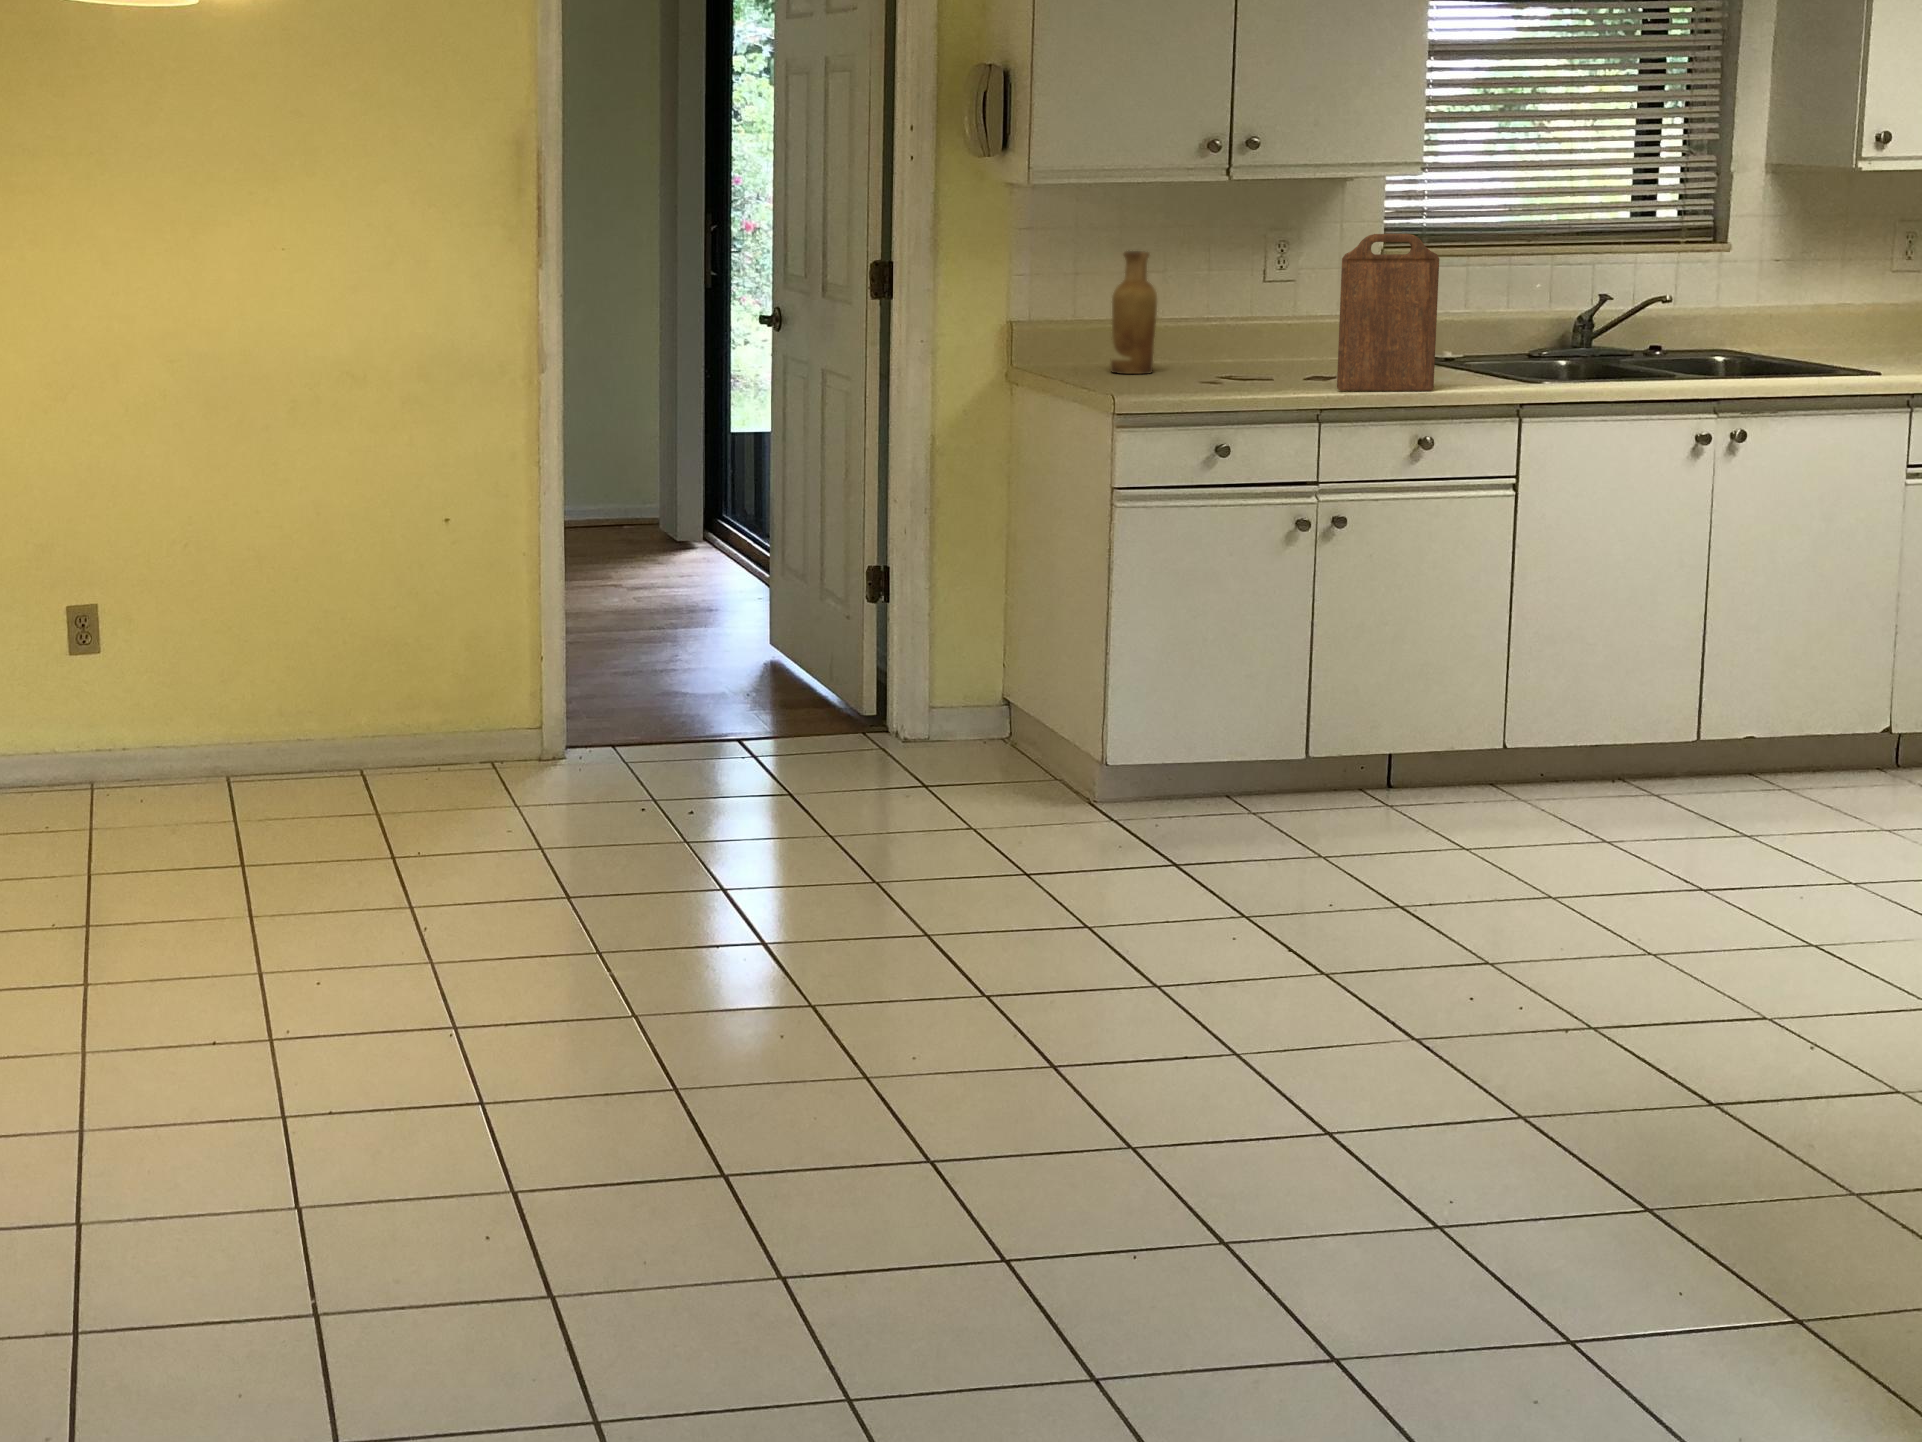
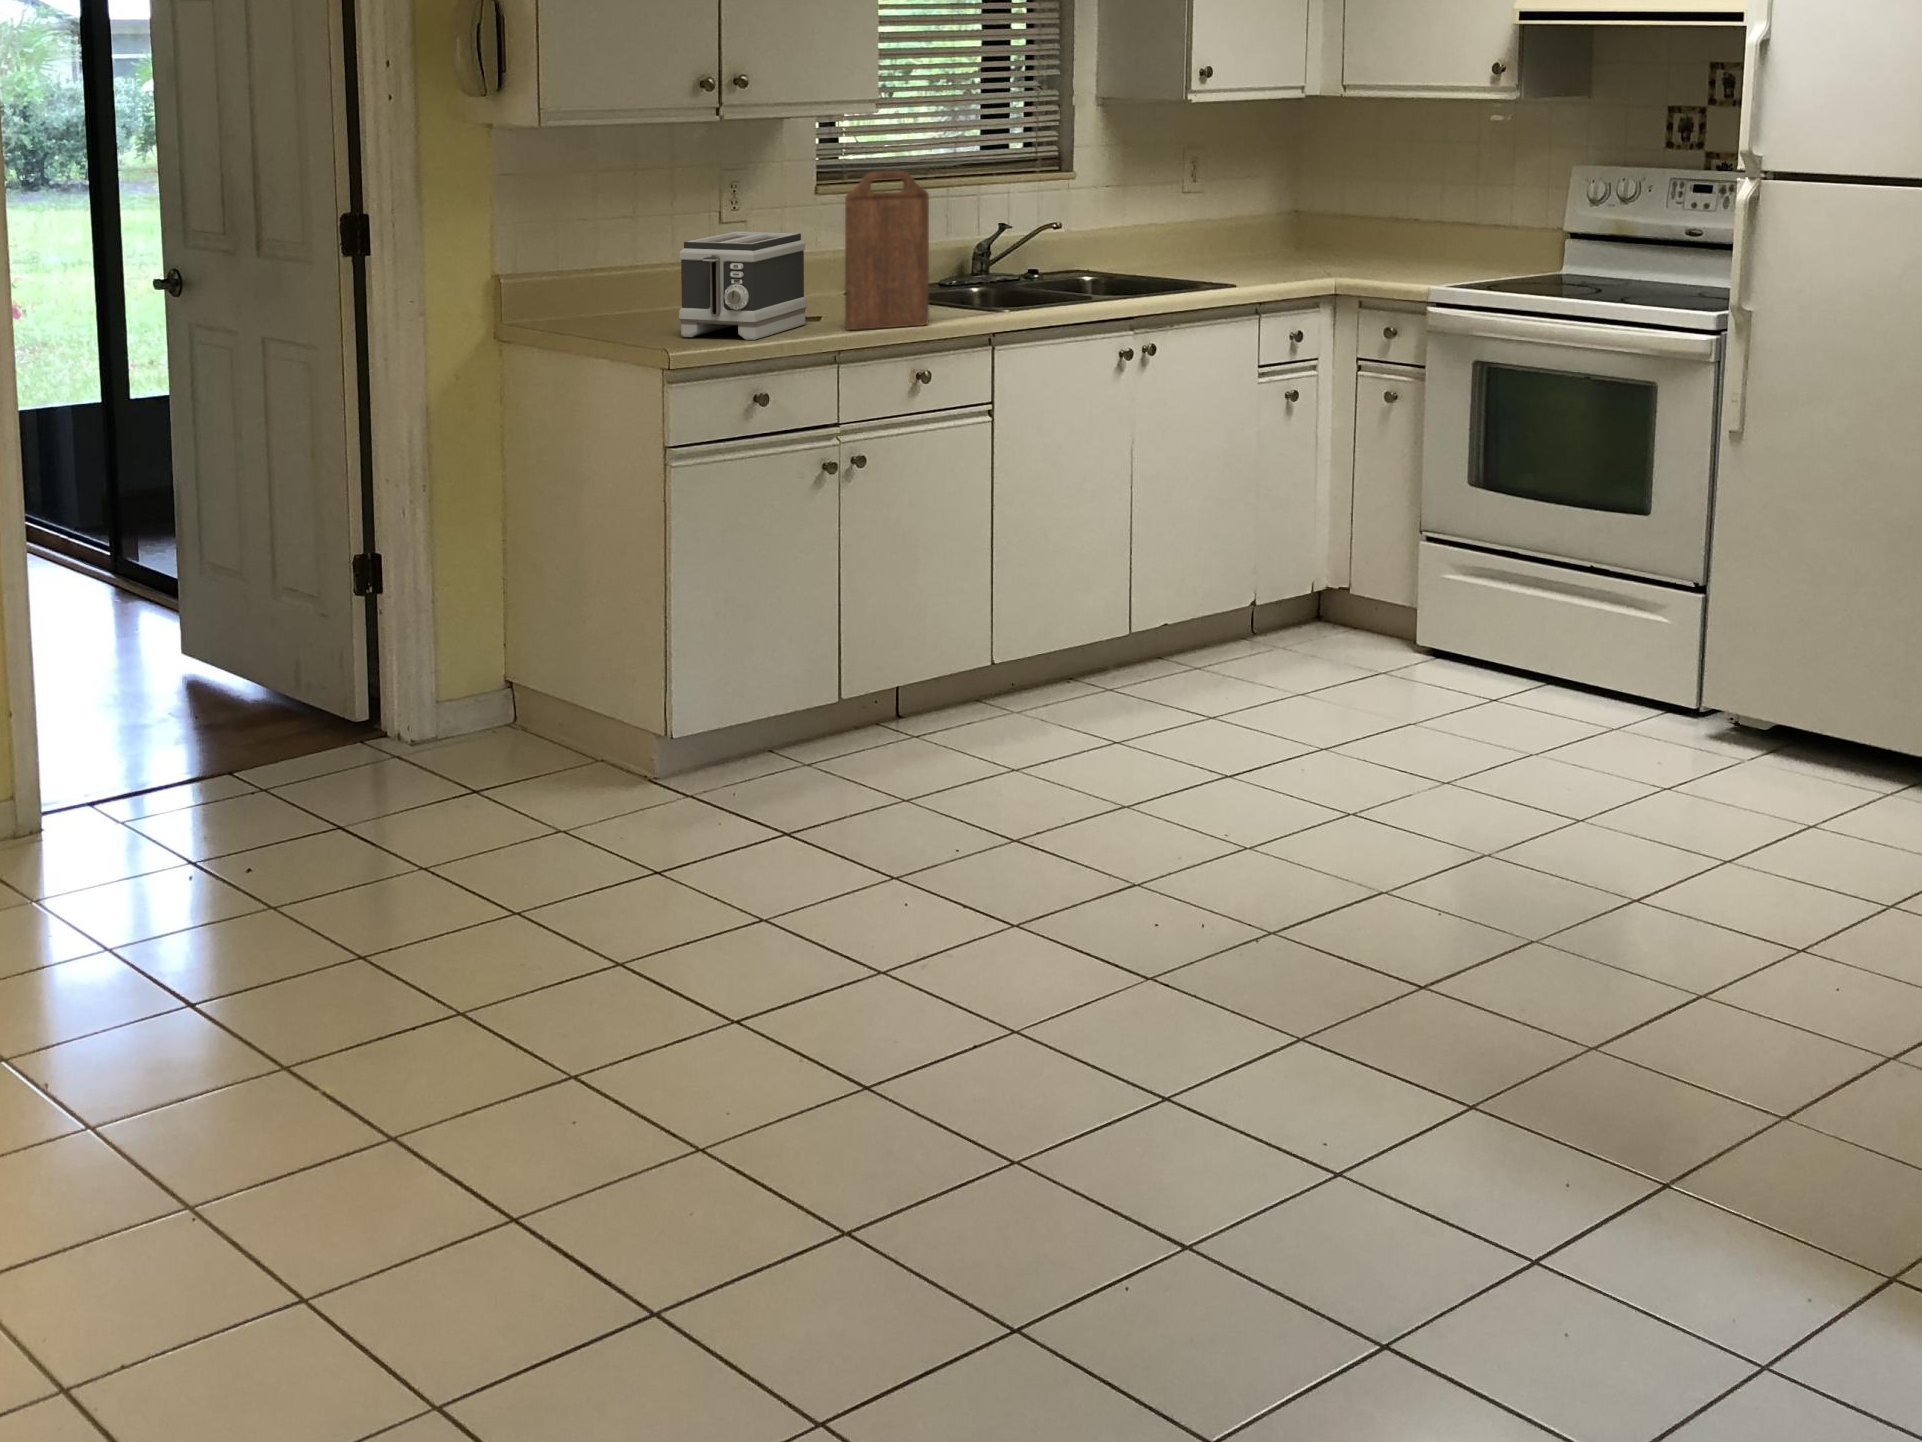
vase: present [1111,251,1157,374] -> none [588,194,633,323]
toaster: none [1162,290,1312,394] -> present [679,231,807,340]

